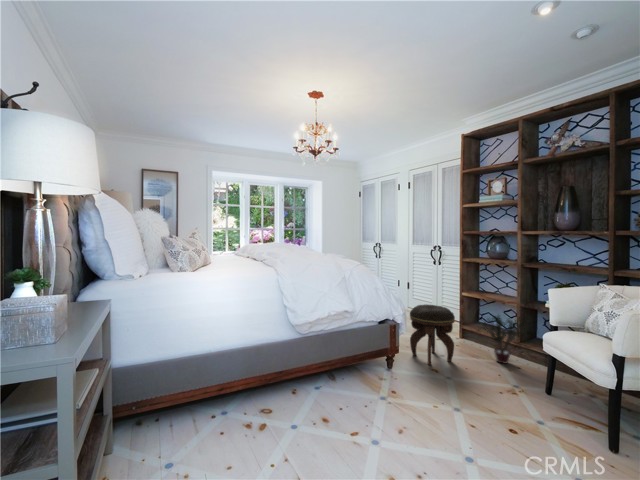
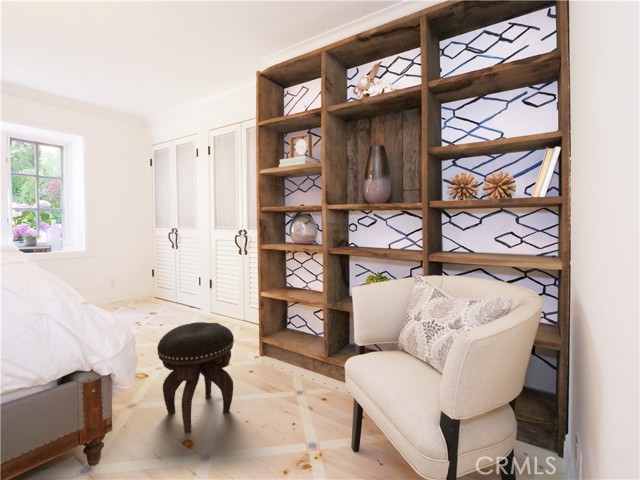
potted plant: present [481,316,527,364] -> none [268,322,338,395]

